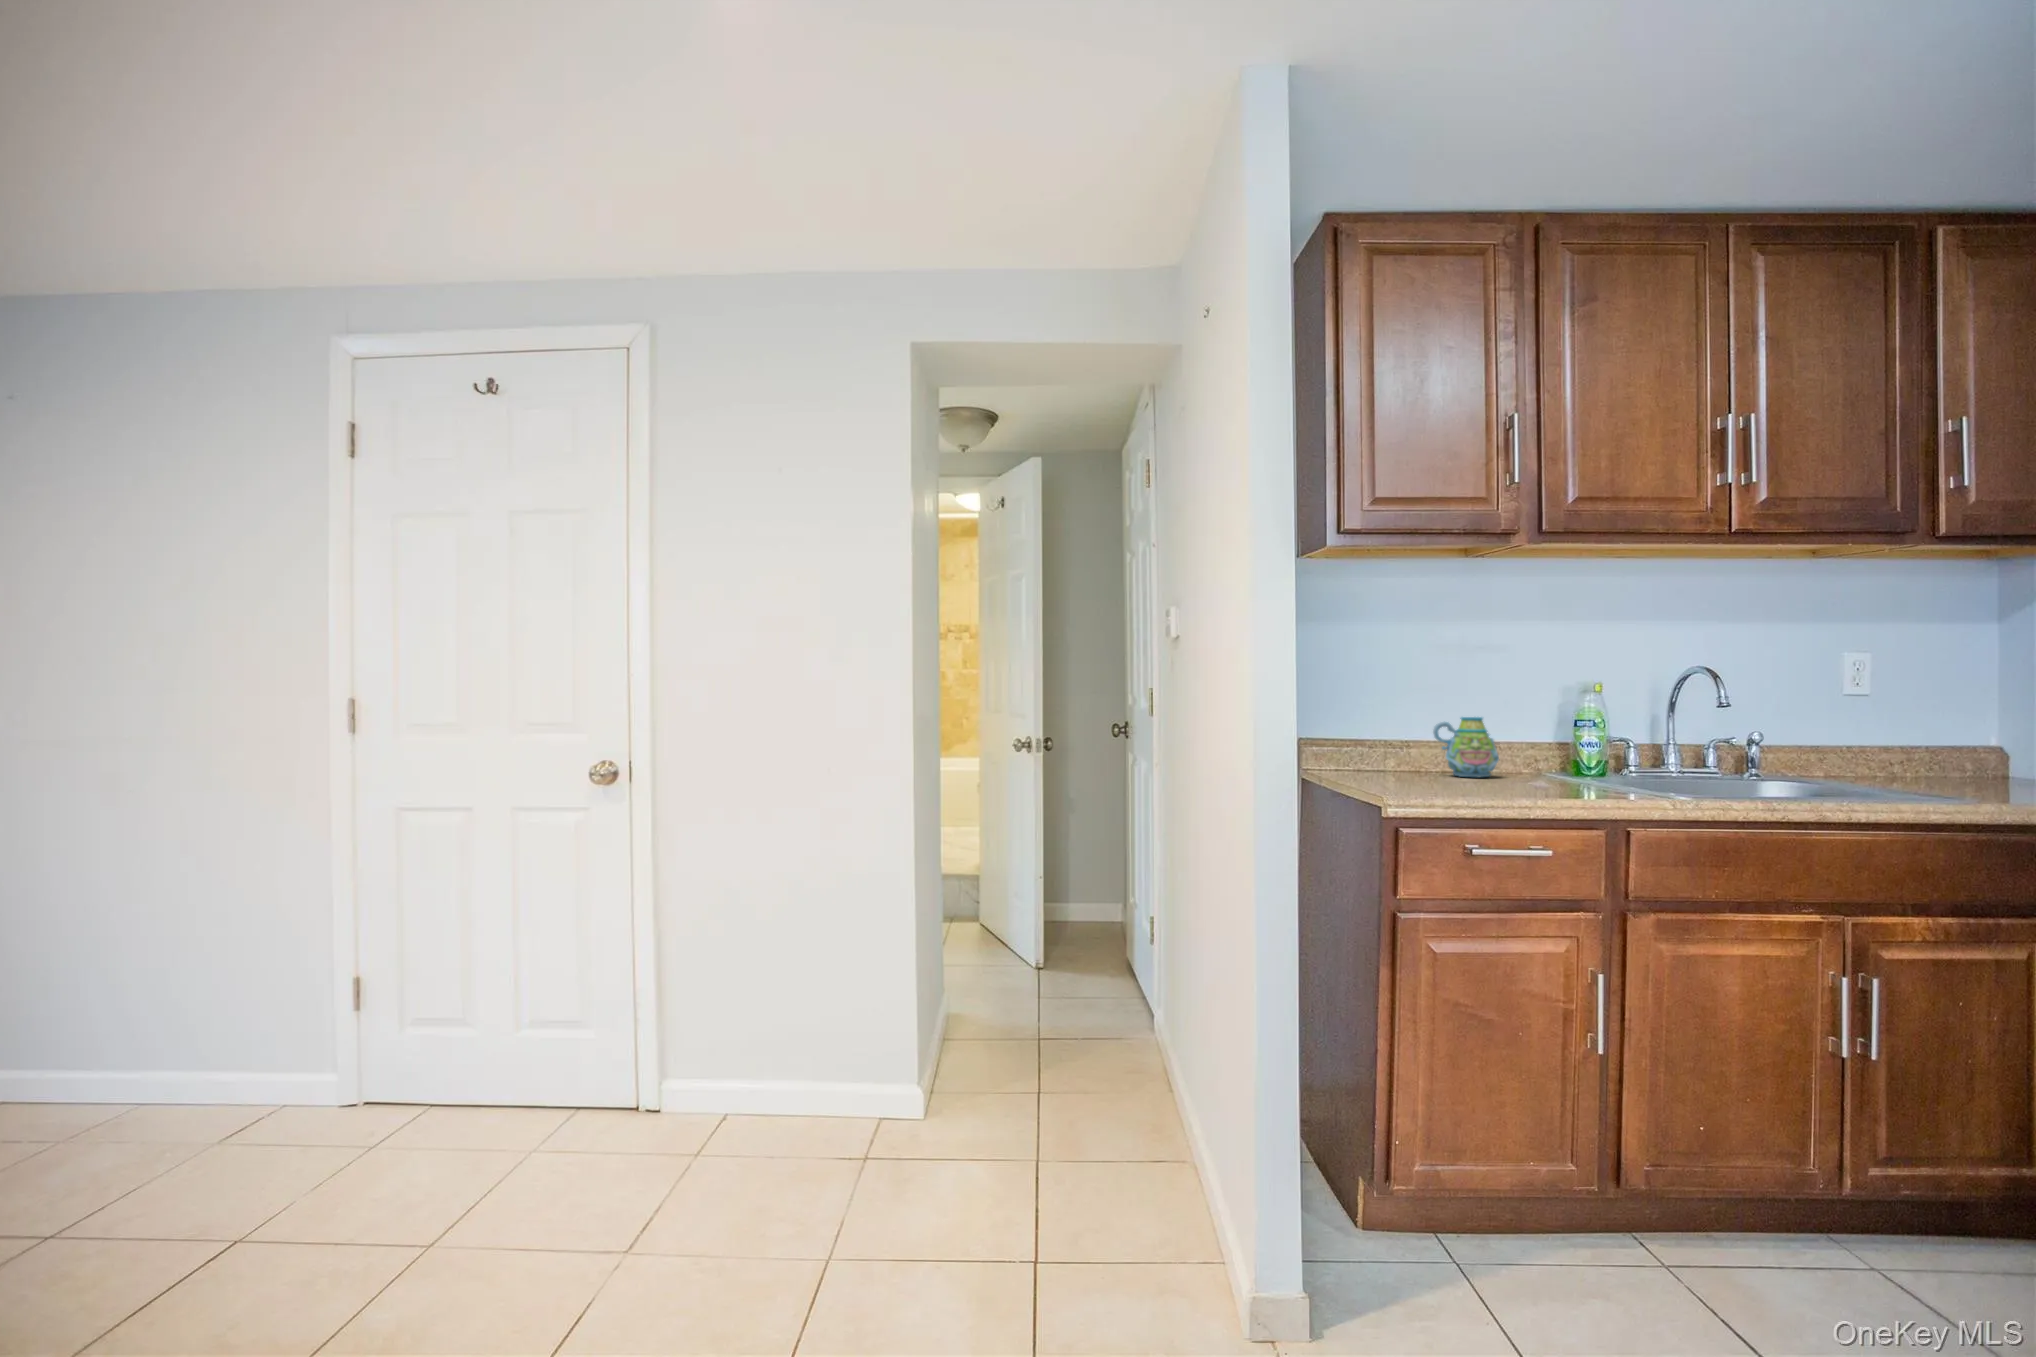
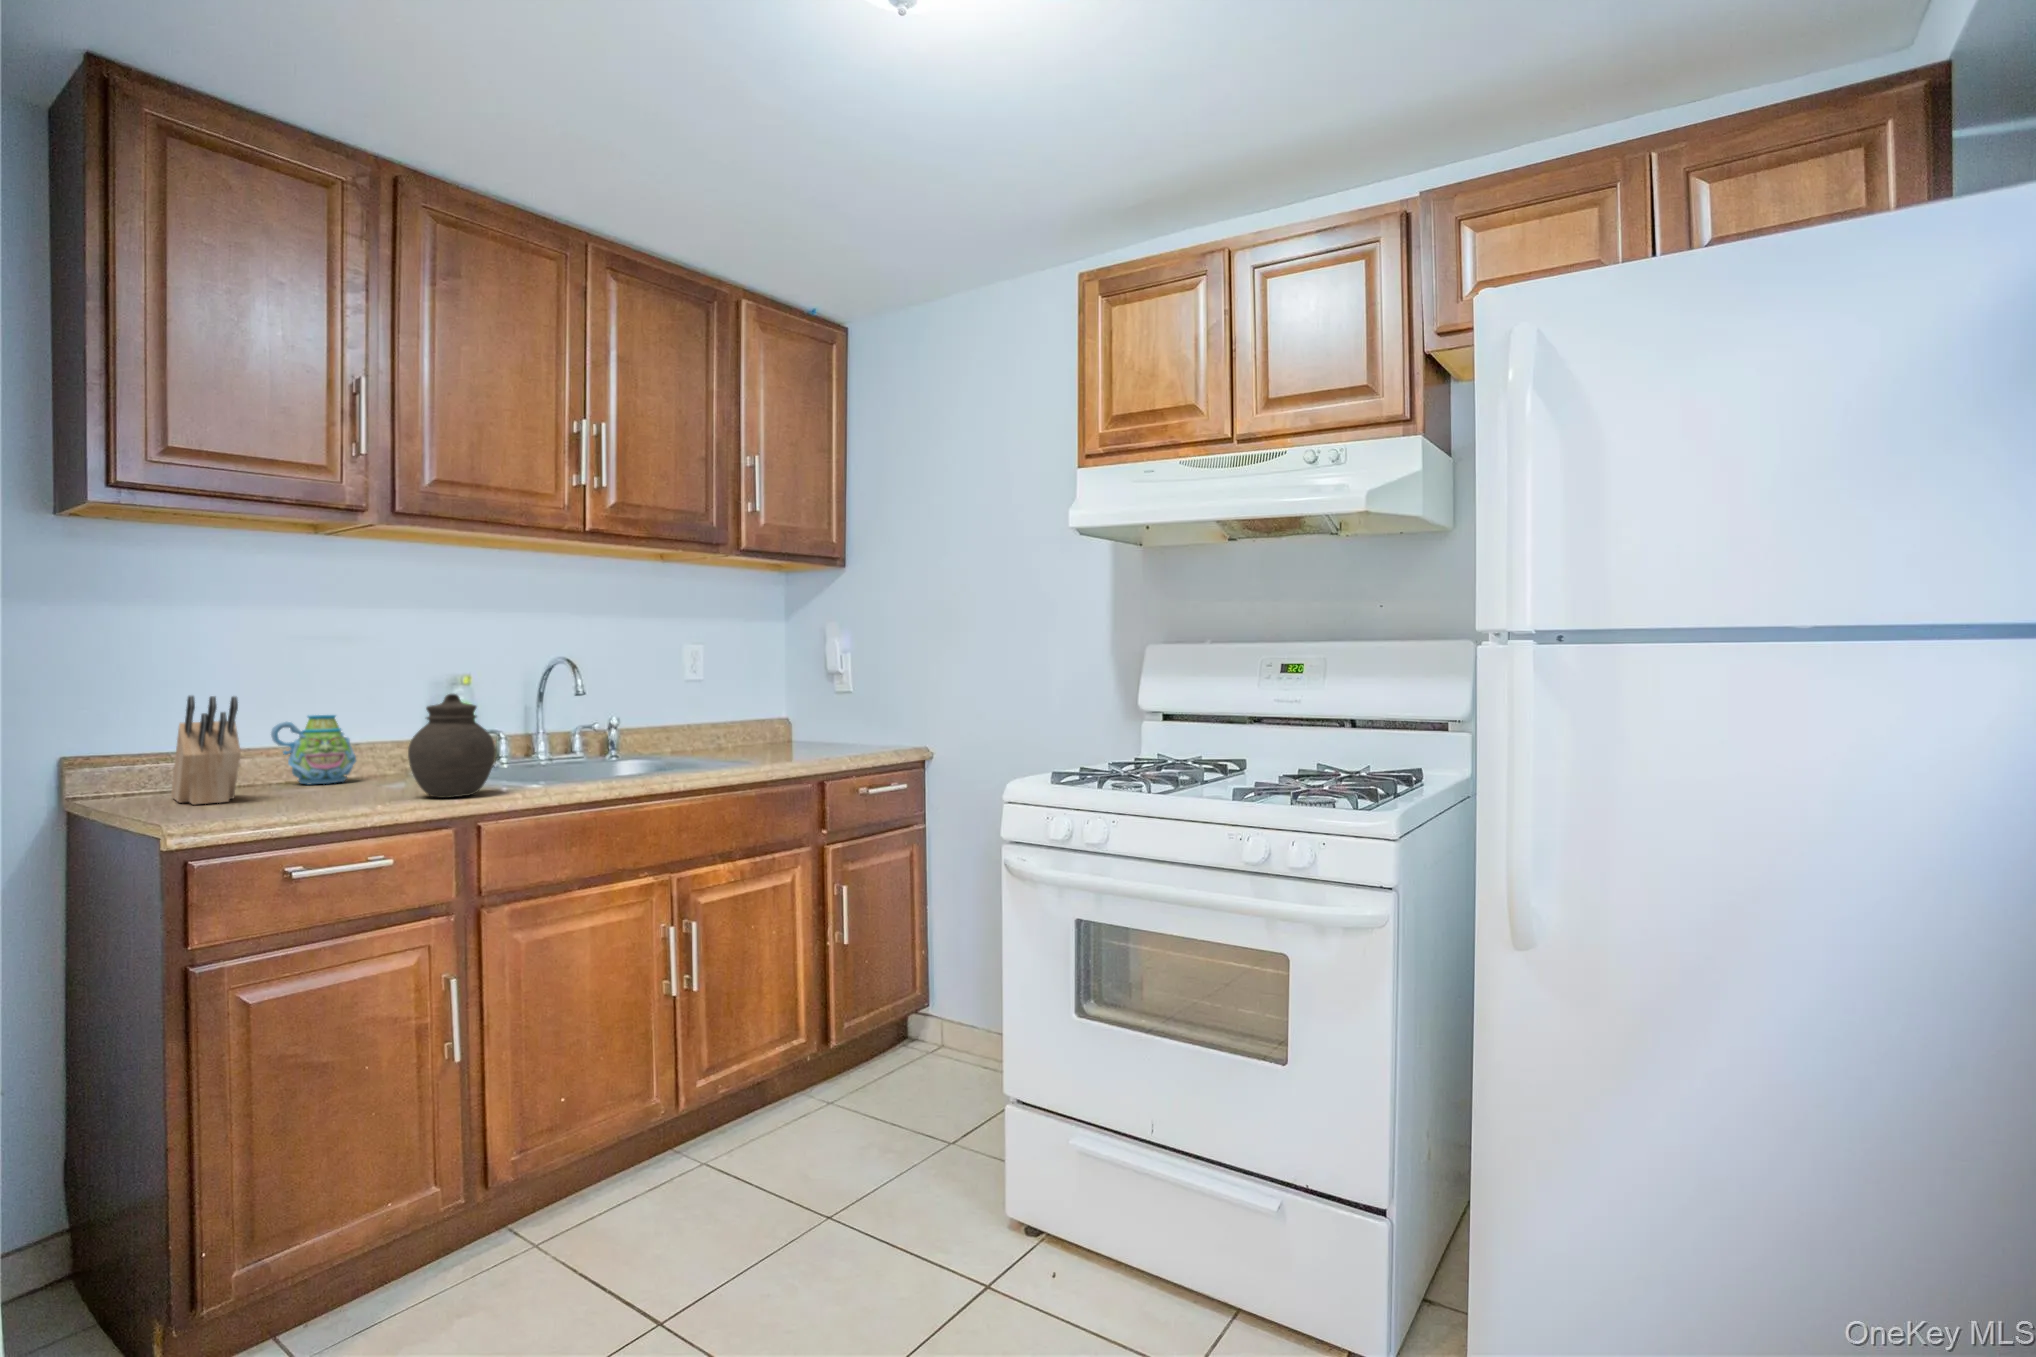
knife block: none [1368,697,1421,785] -> present [171,696,241,805]
jar: none [1558,701,1641,800] -> present [408,694,495,798]

